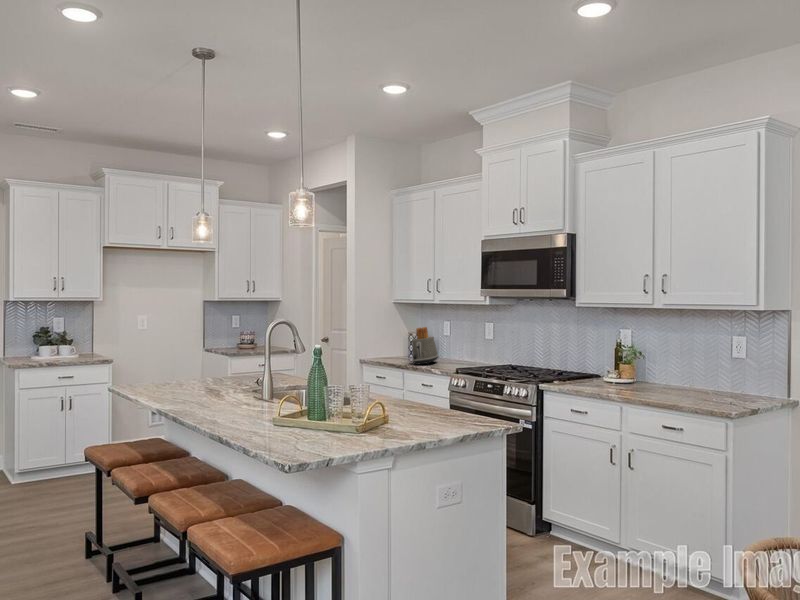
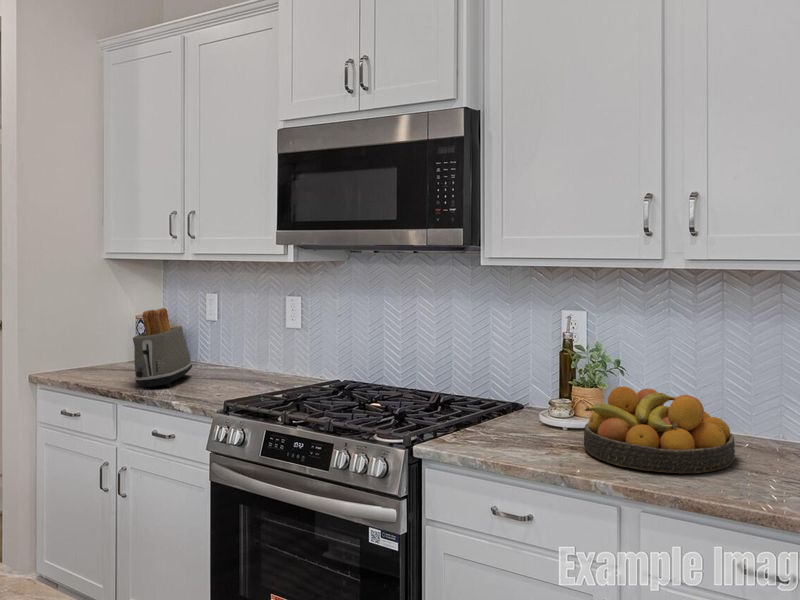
fruit bowl: none [614,360,684,394] -> present [584,387,735,474]

